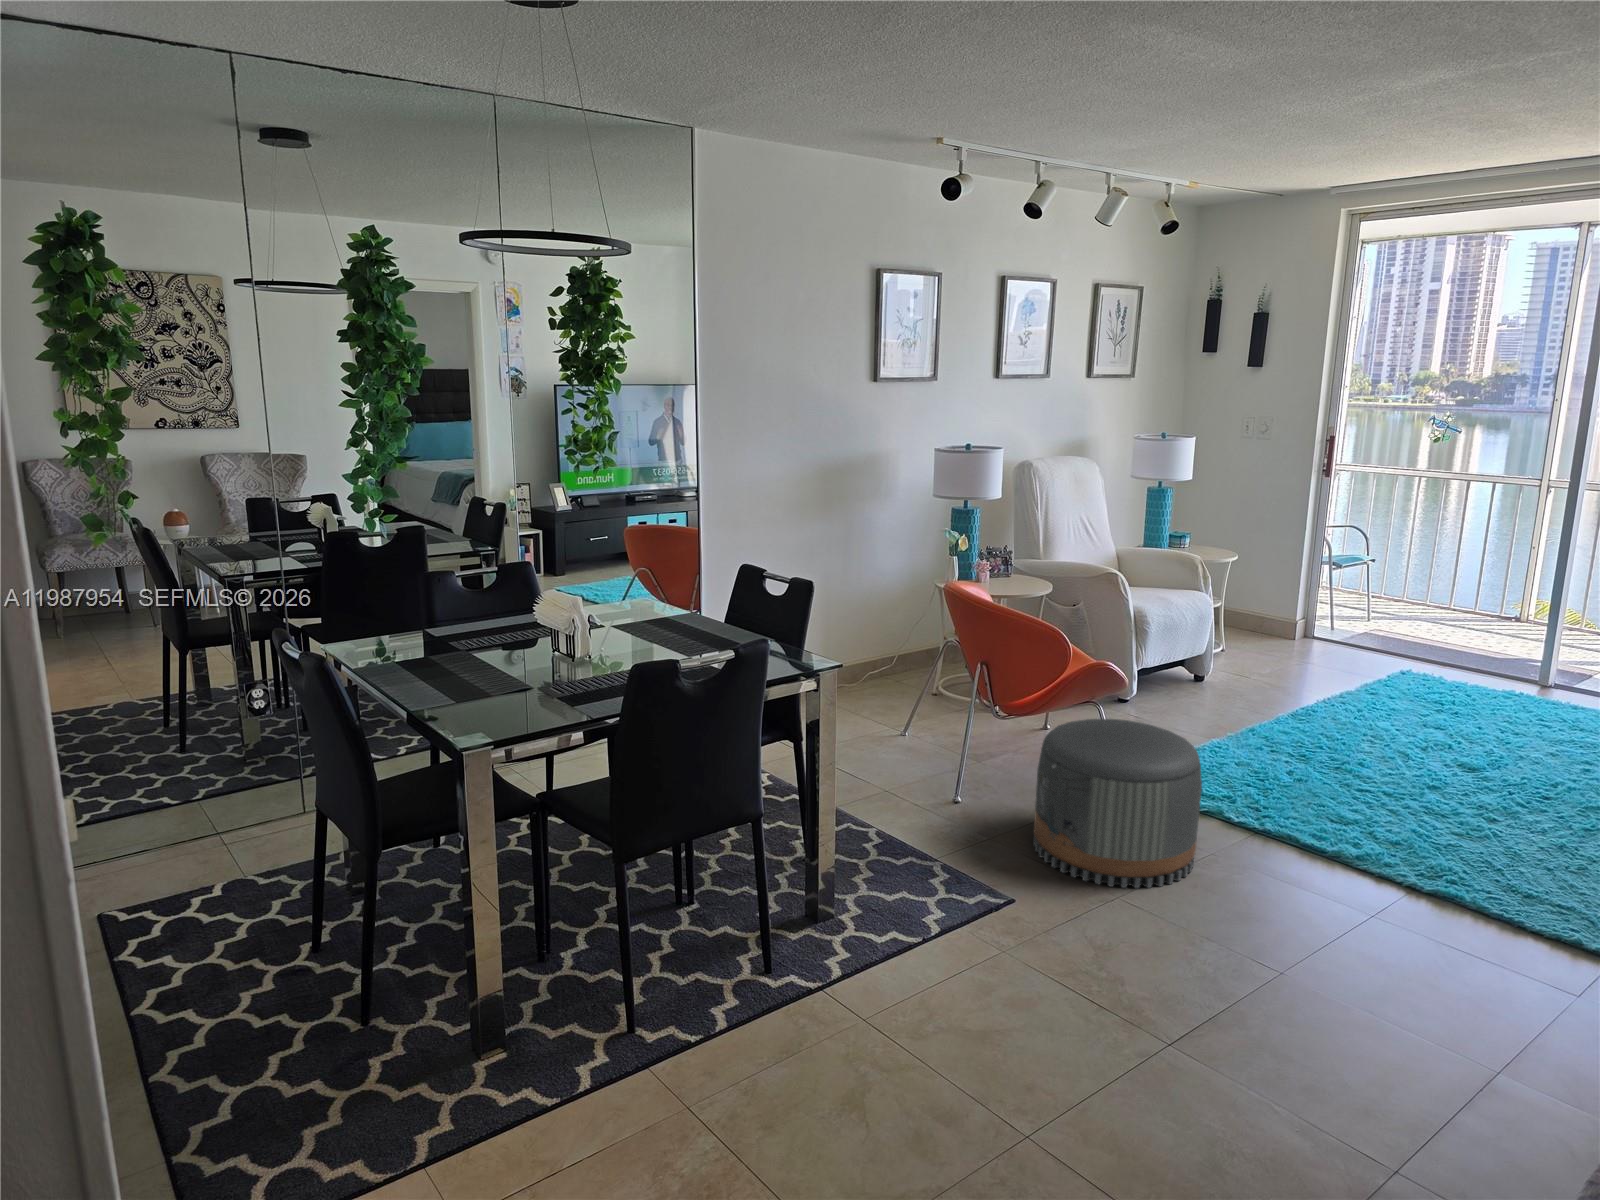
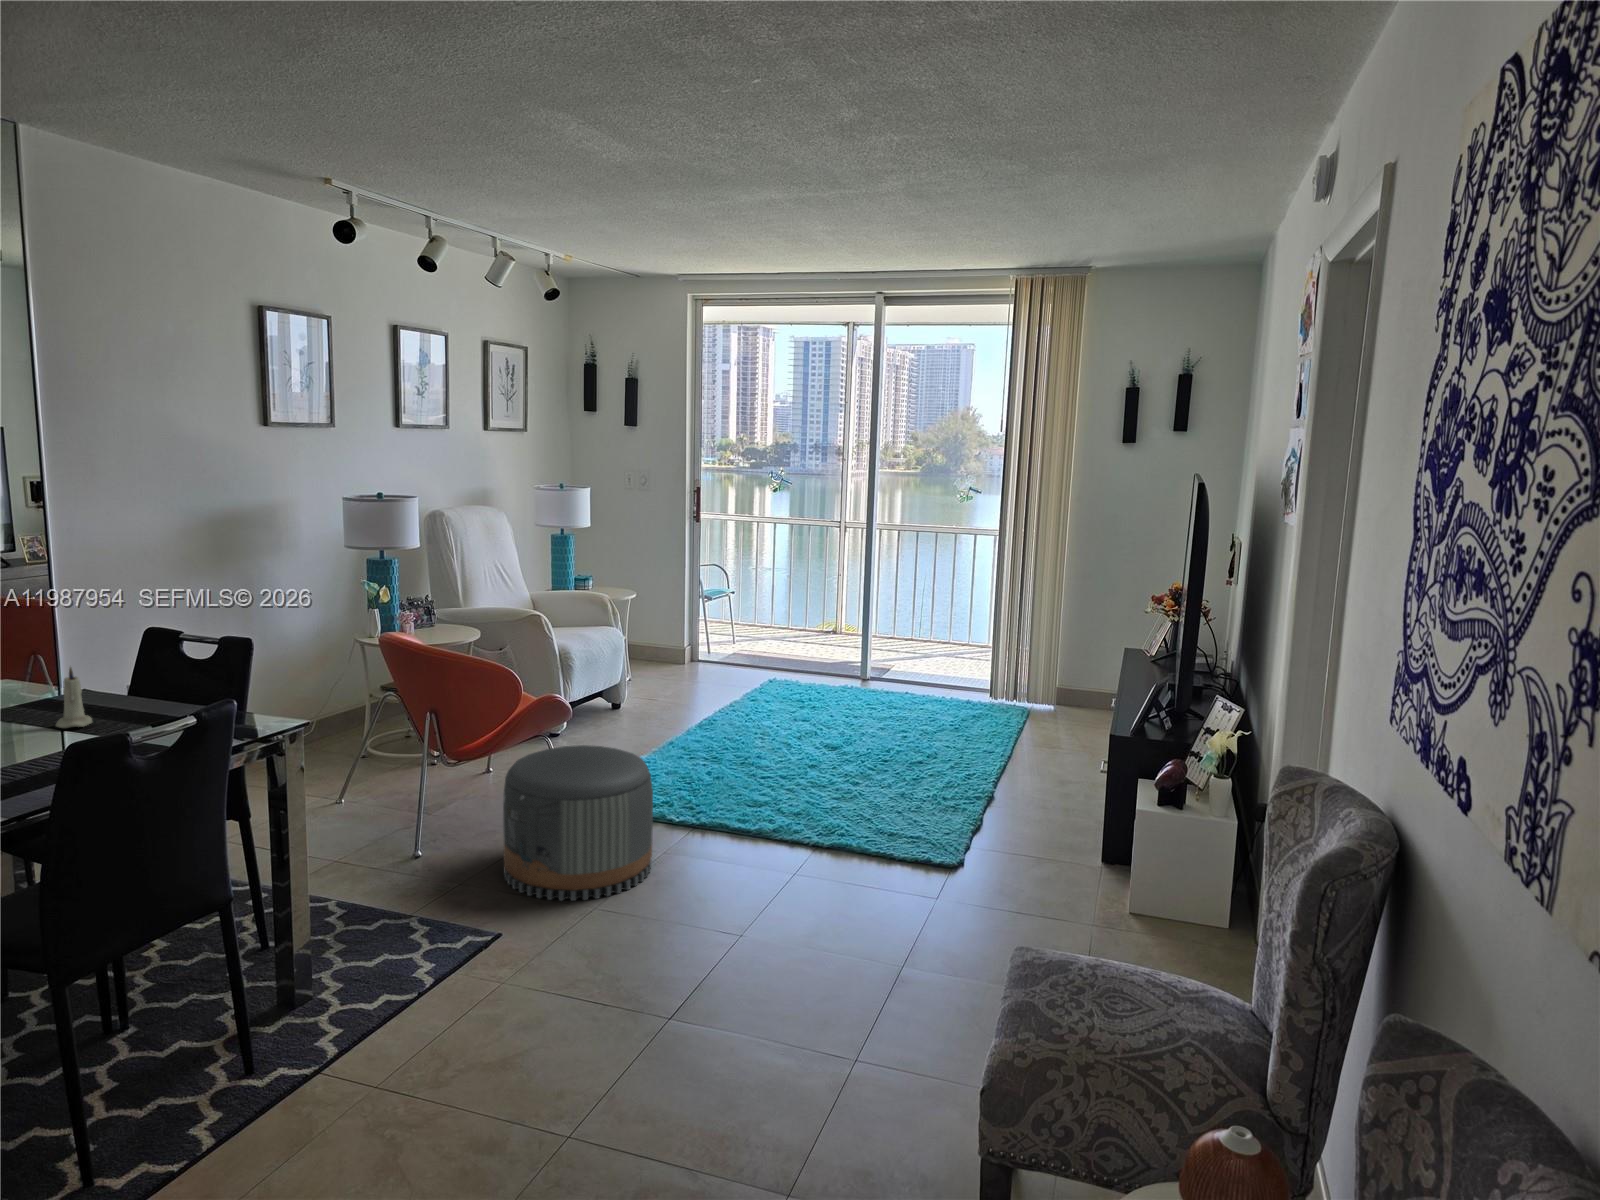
candle: none [658,592,685,645] -> present [56,667,92,728]

